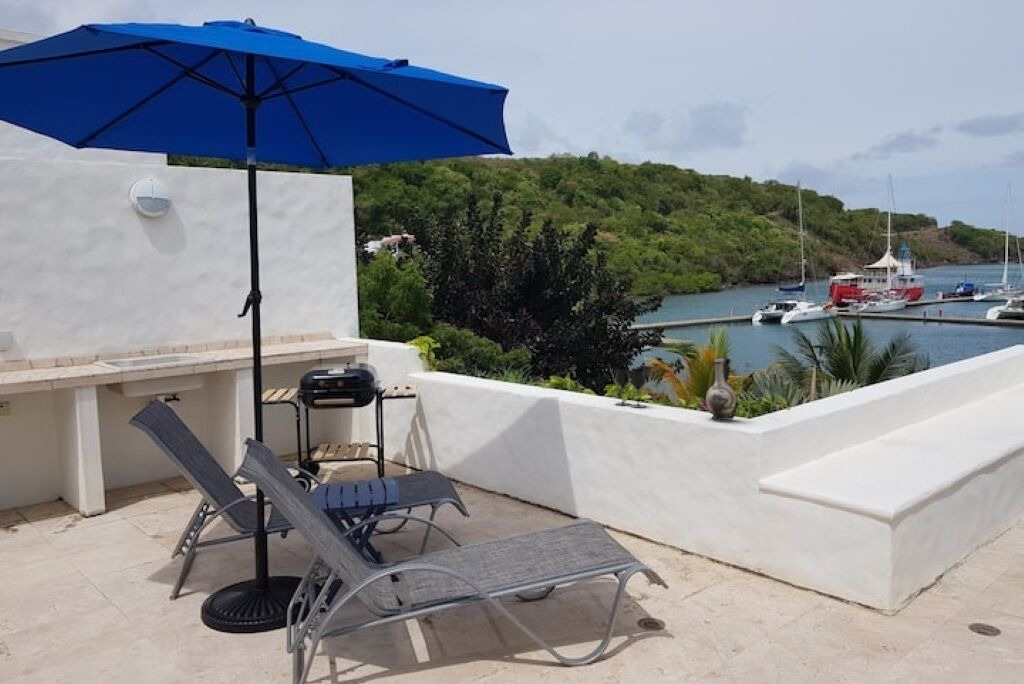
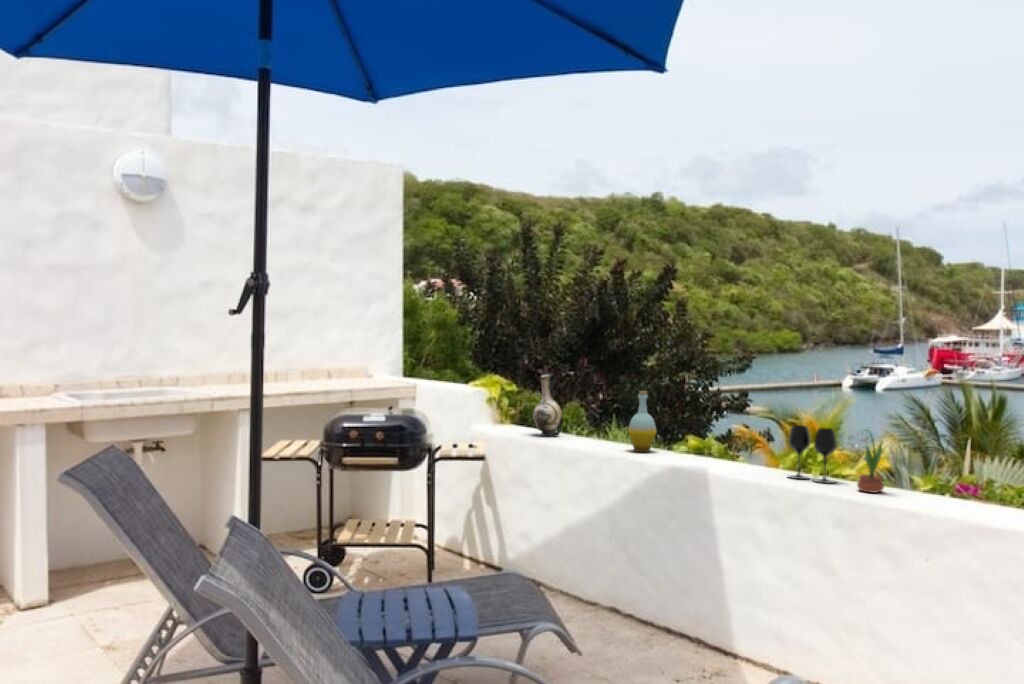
bottle: none [515,346,536,390] -> present [628,391,657,452]
decorative vase: present [706,357,739,420] -> present [533,373,563,436]
potted flower: none [654,370,672,413] -> present [856,430,884,493]

